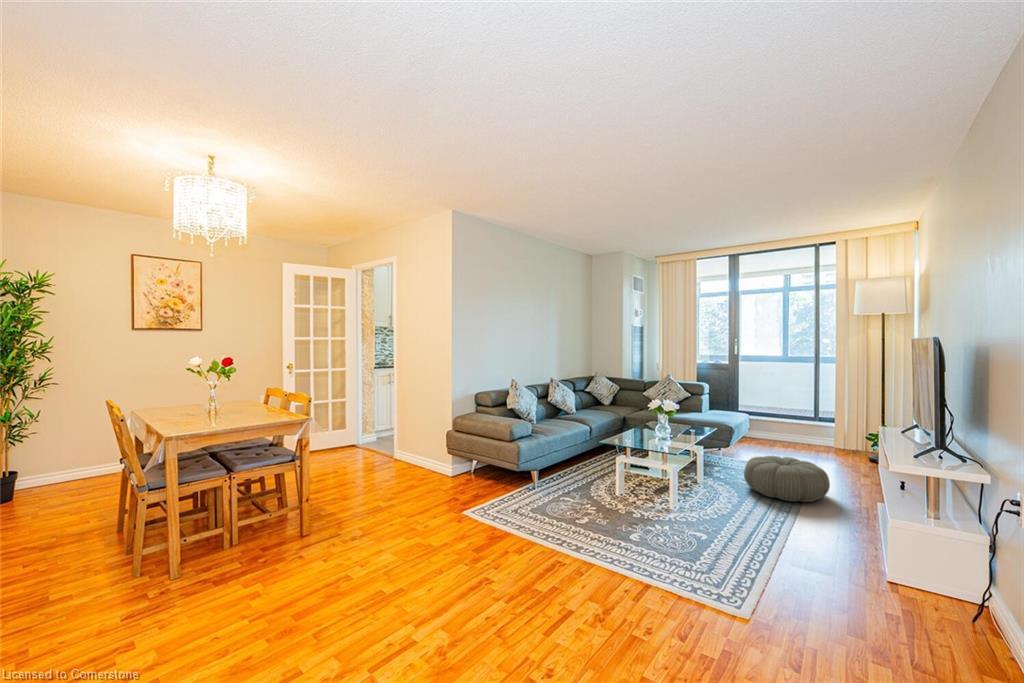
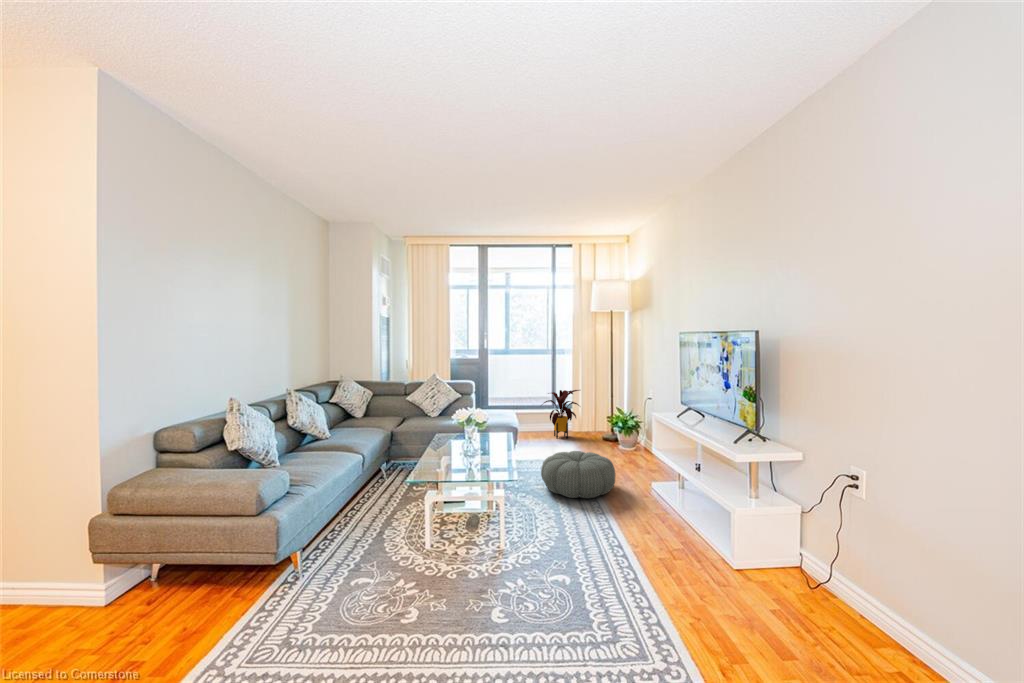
house plant: none [786,401,848,454] -> present [544,390,579,438]

